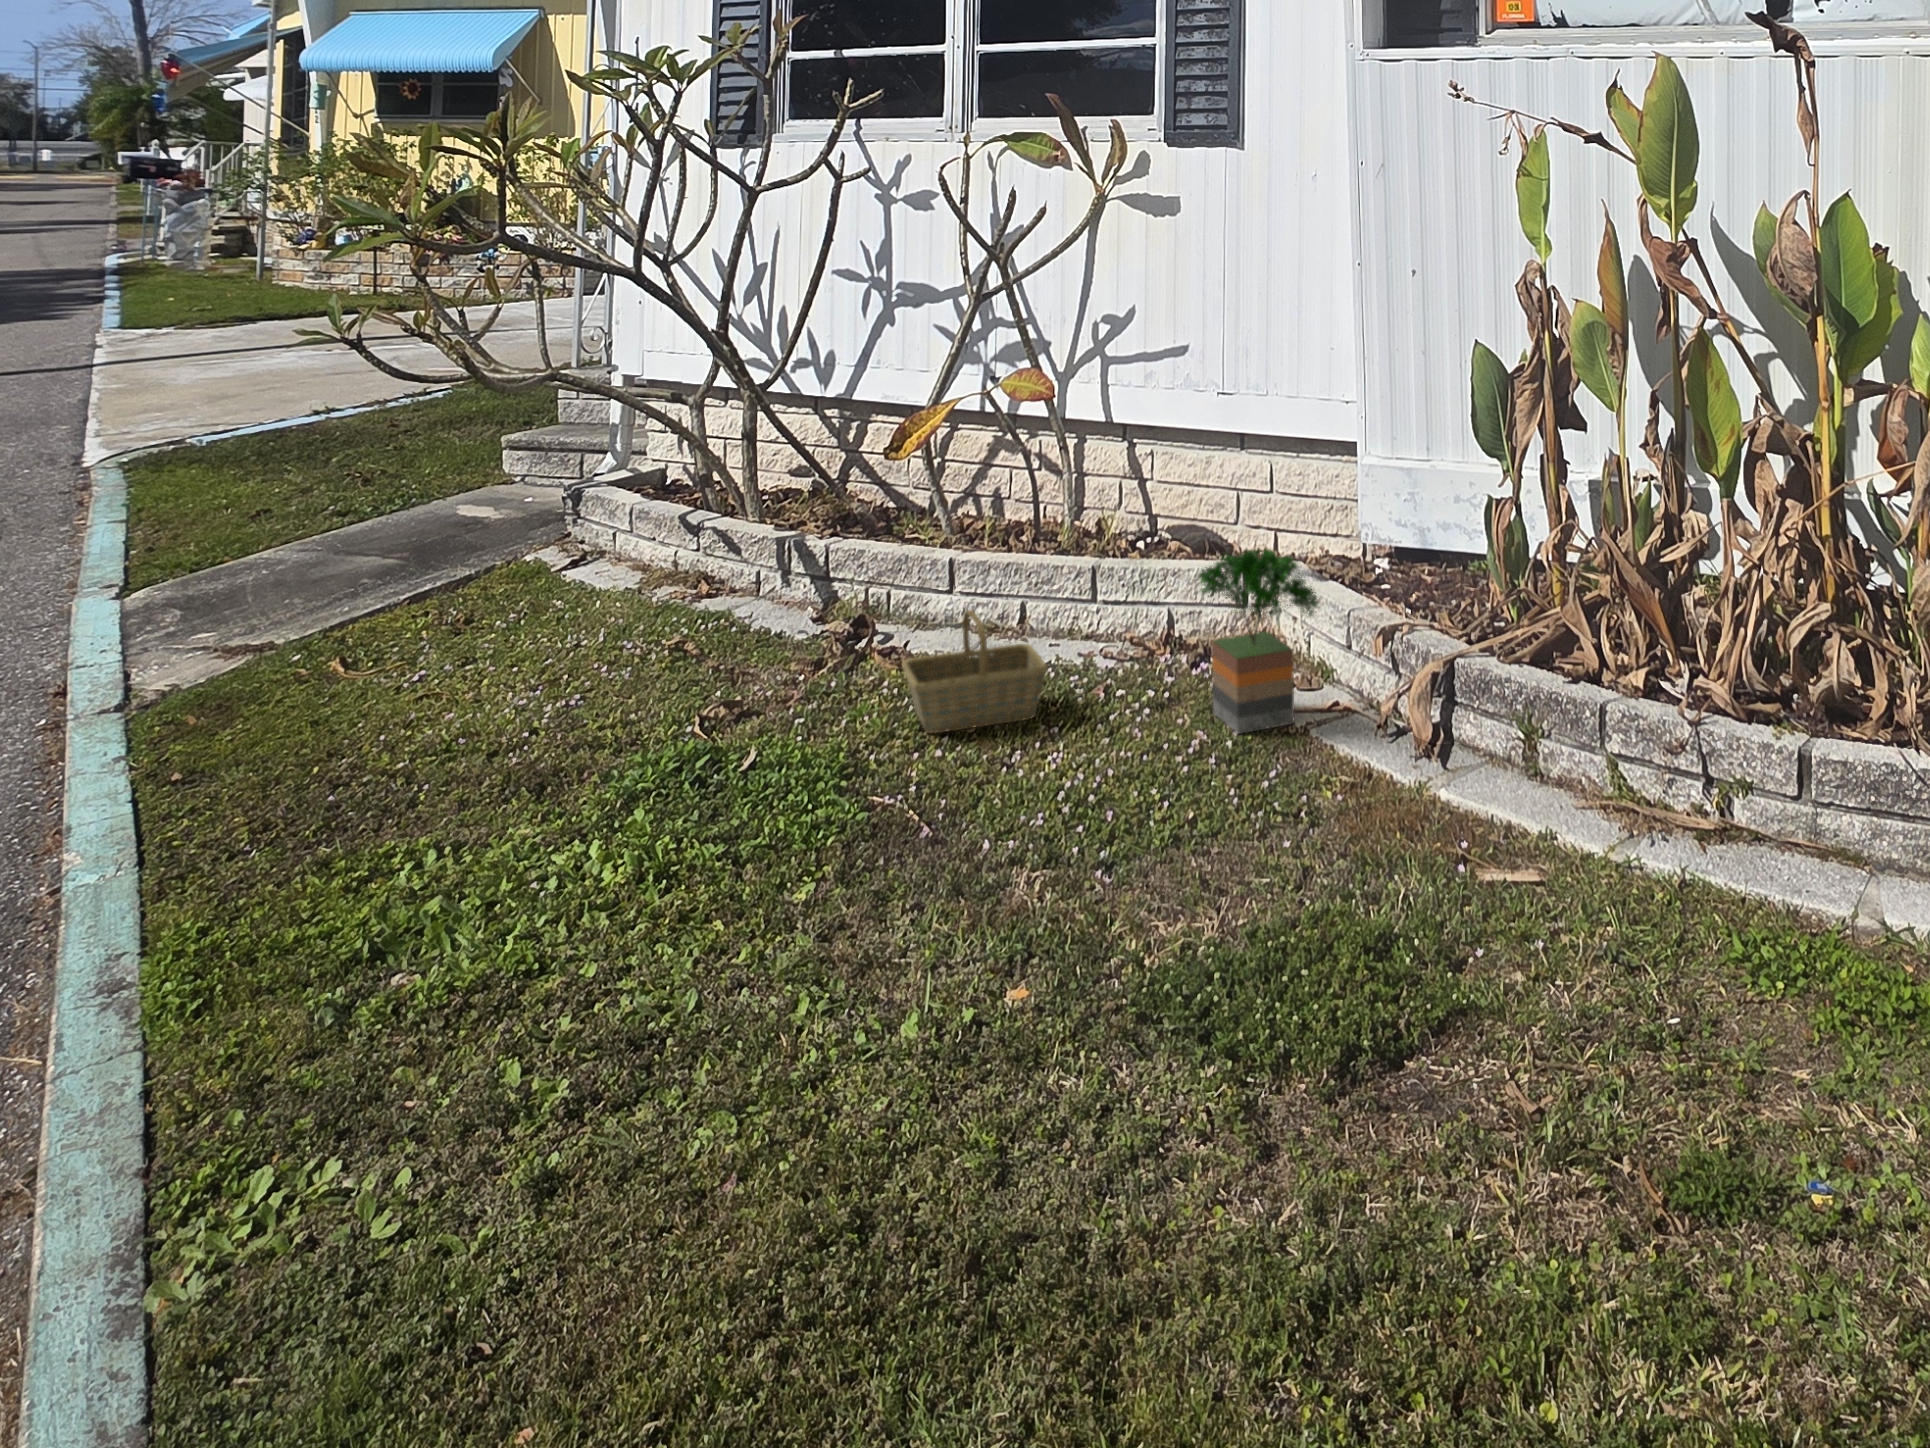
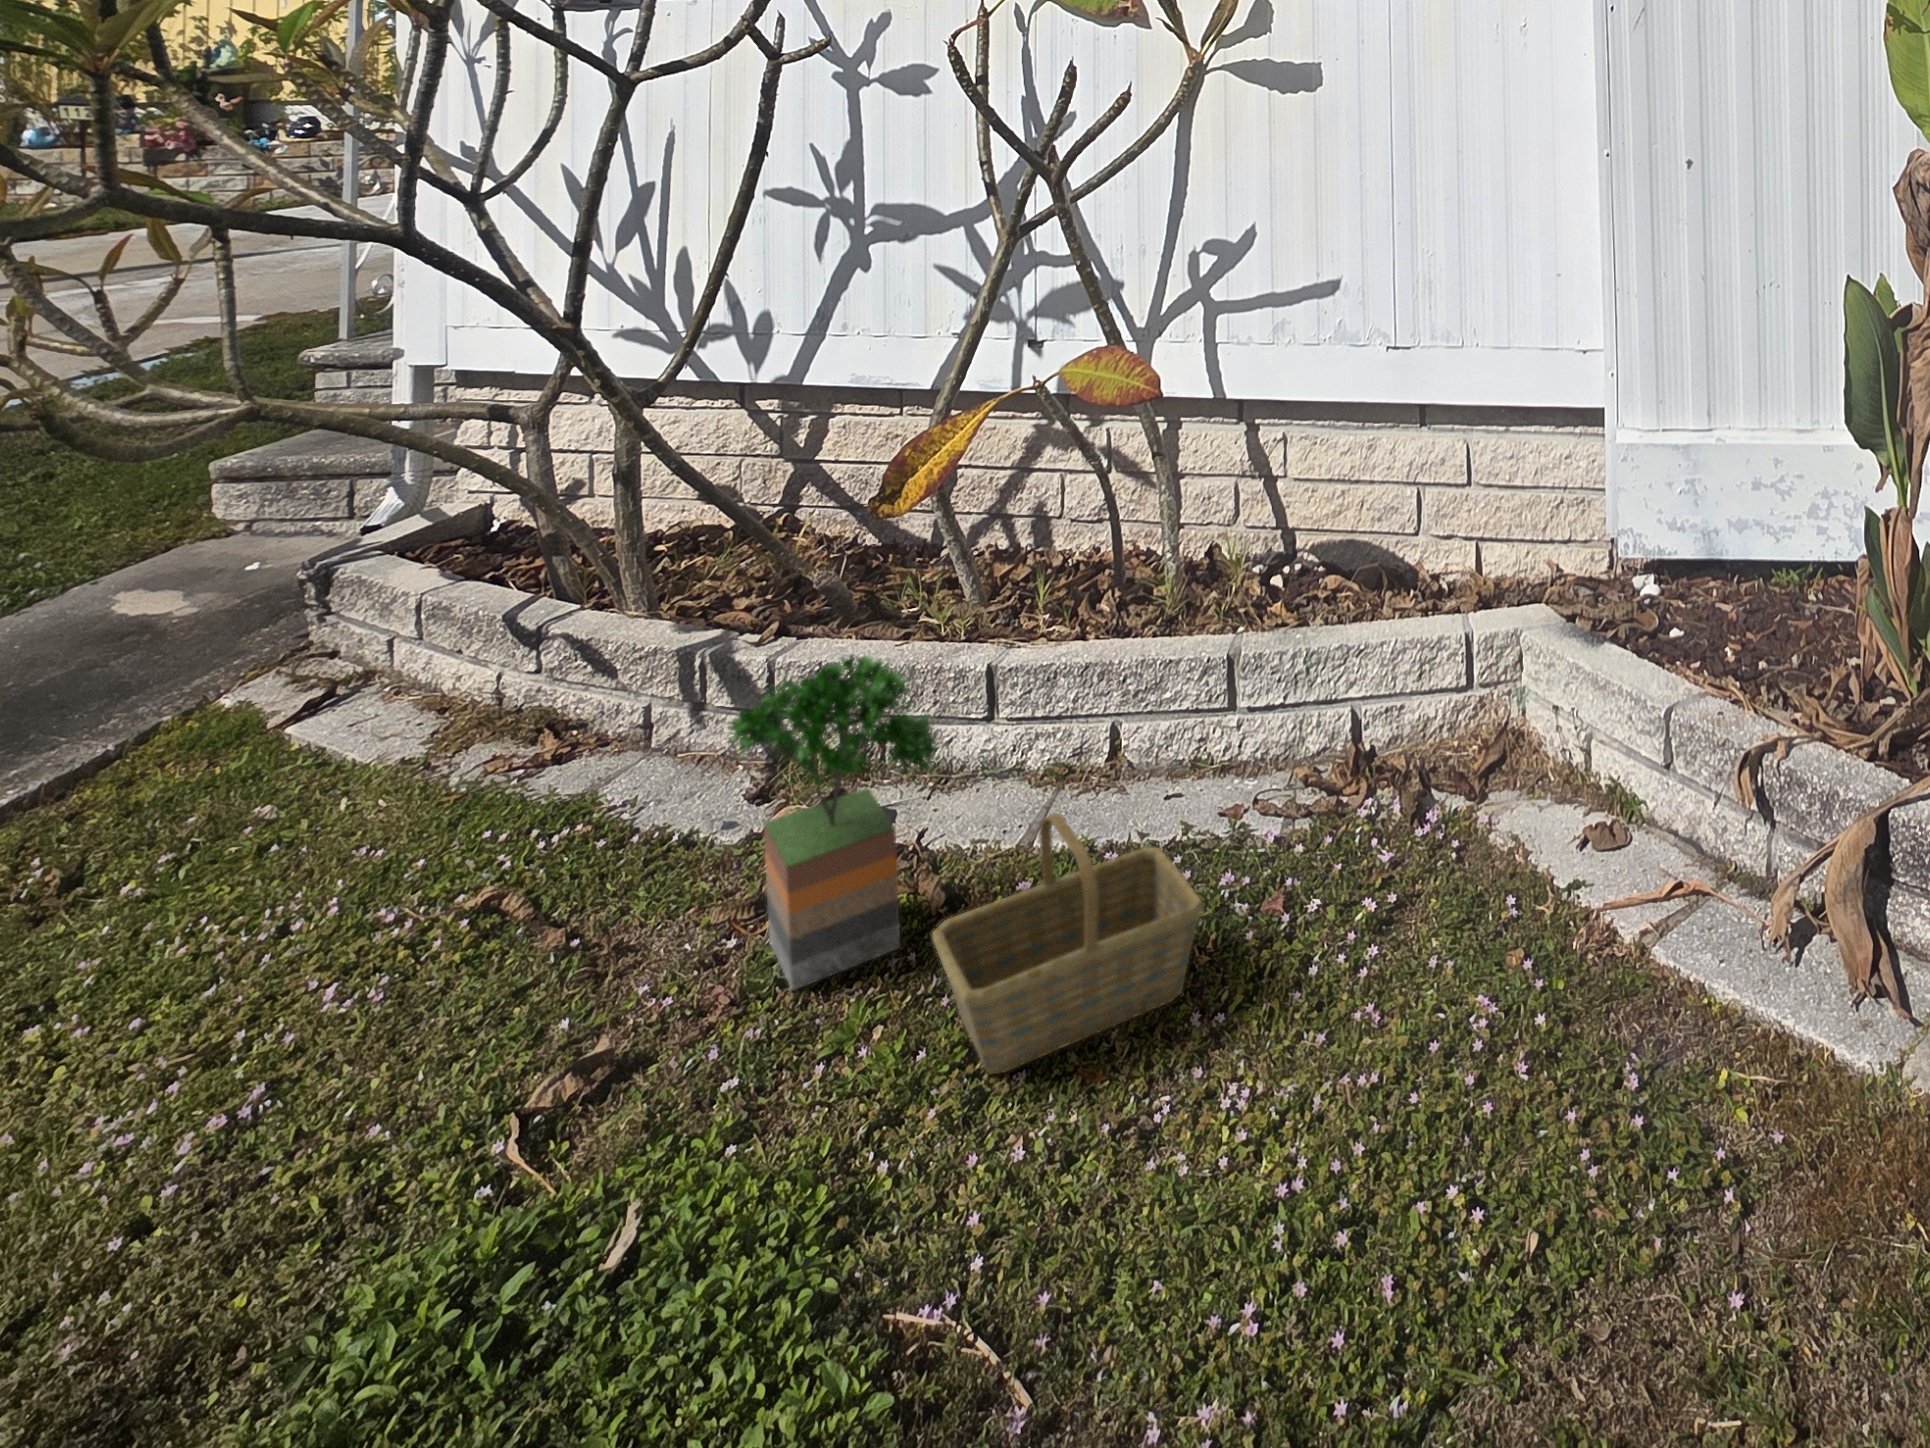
potted tree: present [1198,549,1319,734] -> present [728,655,937,990]

